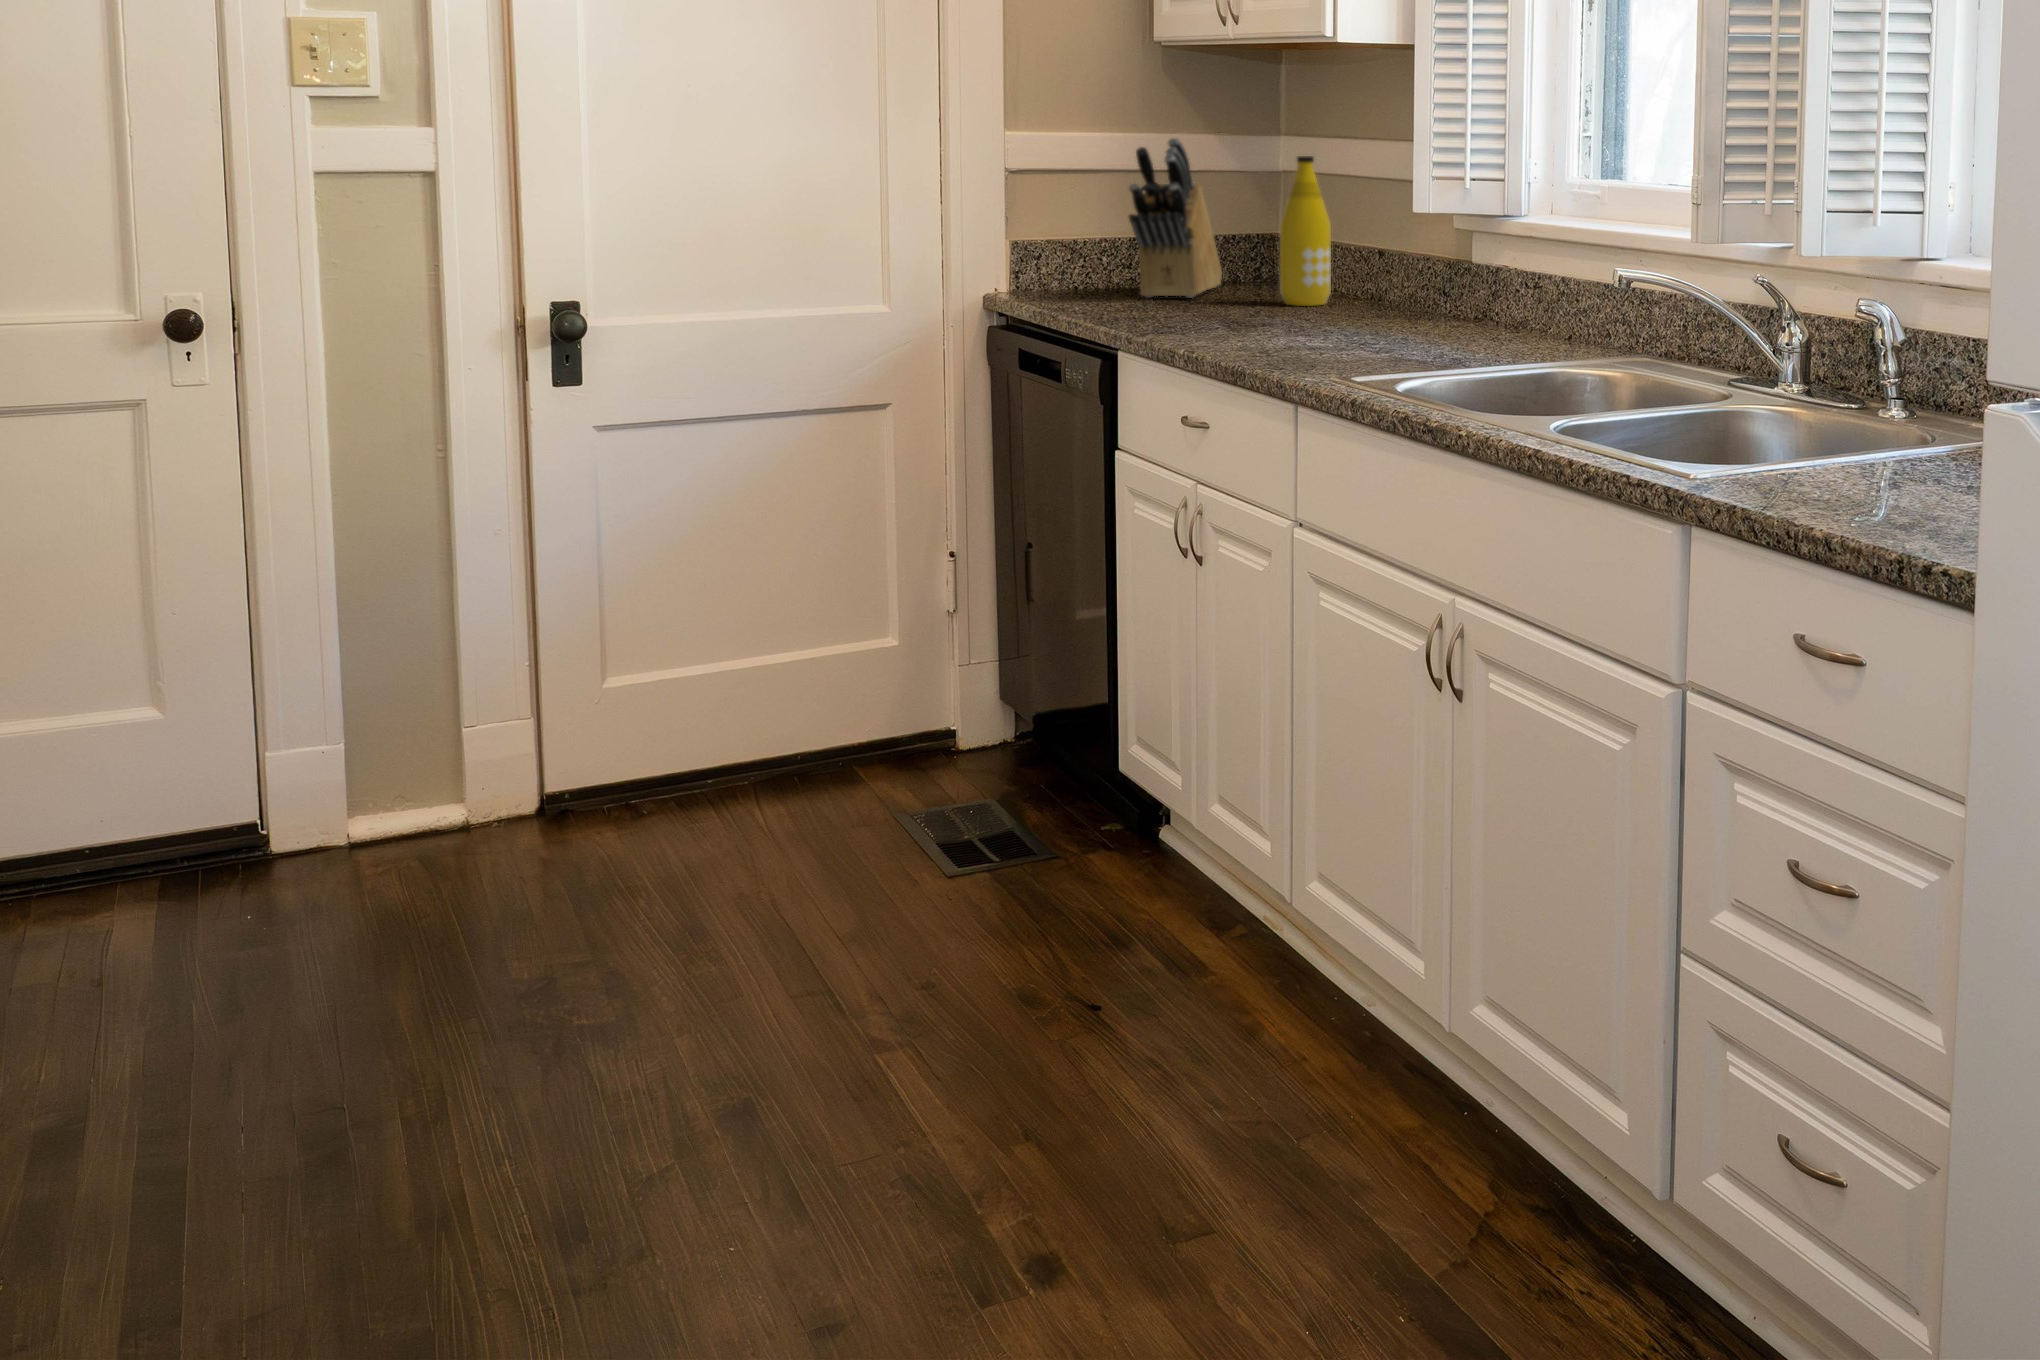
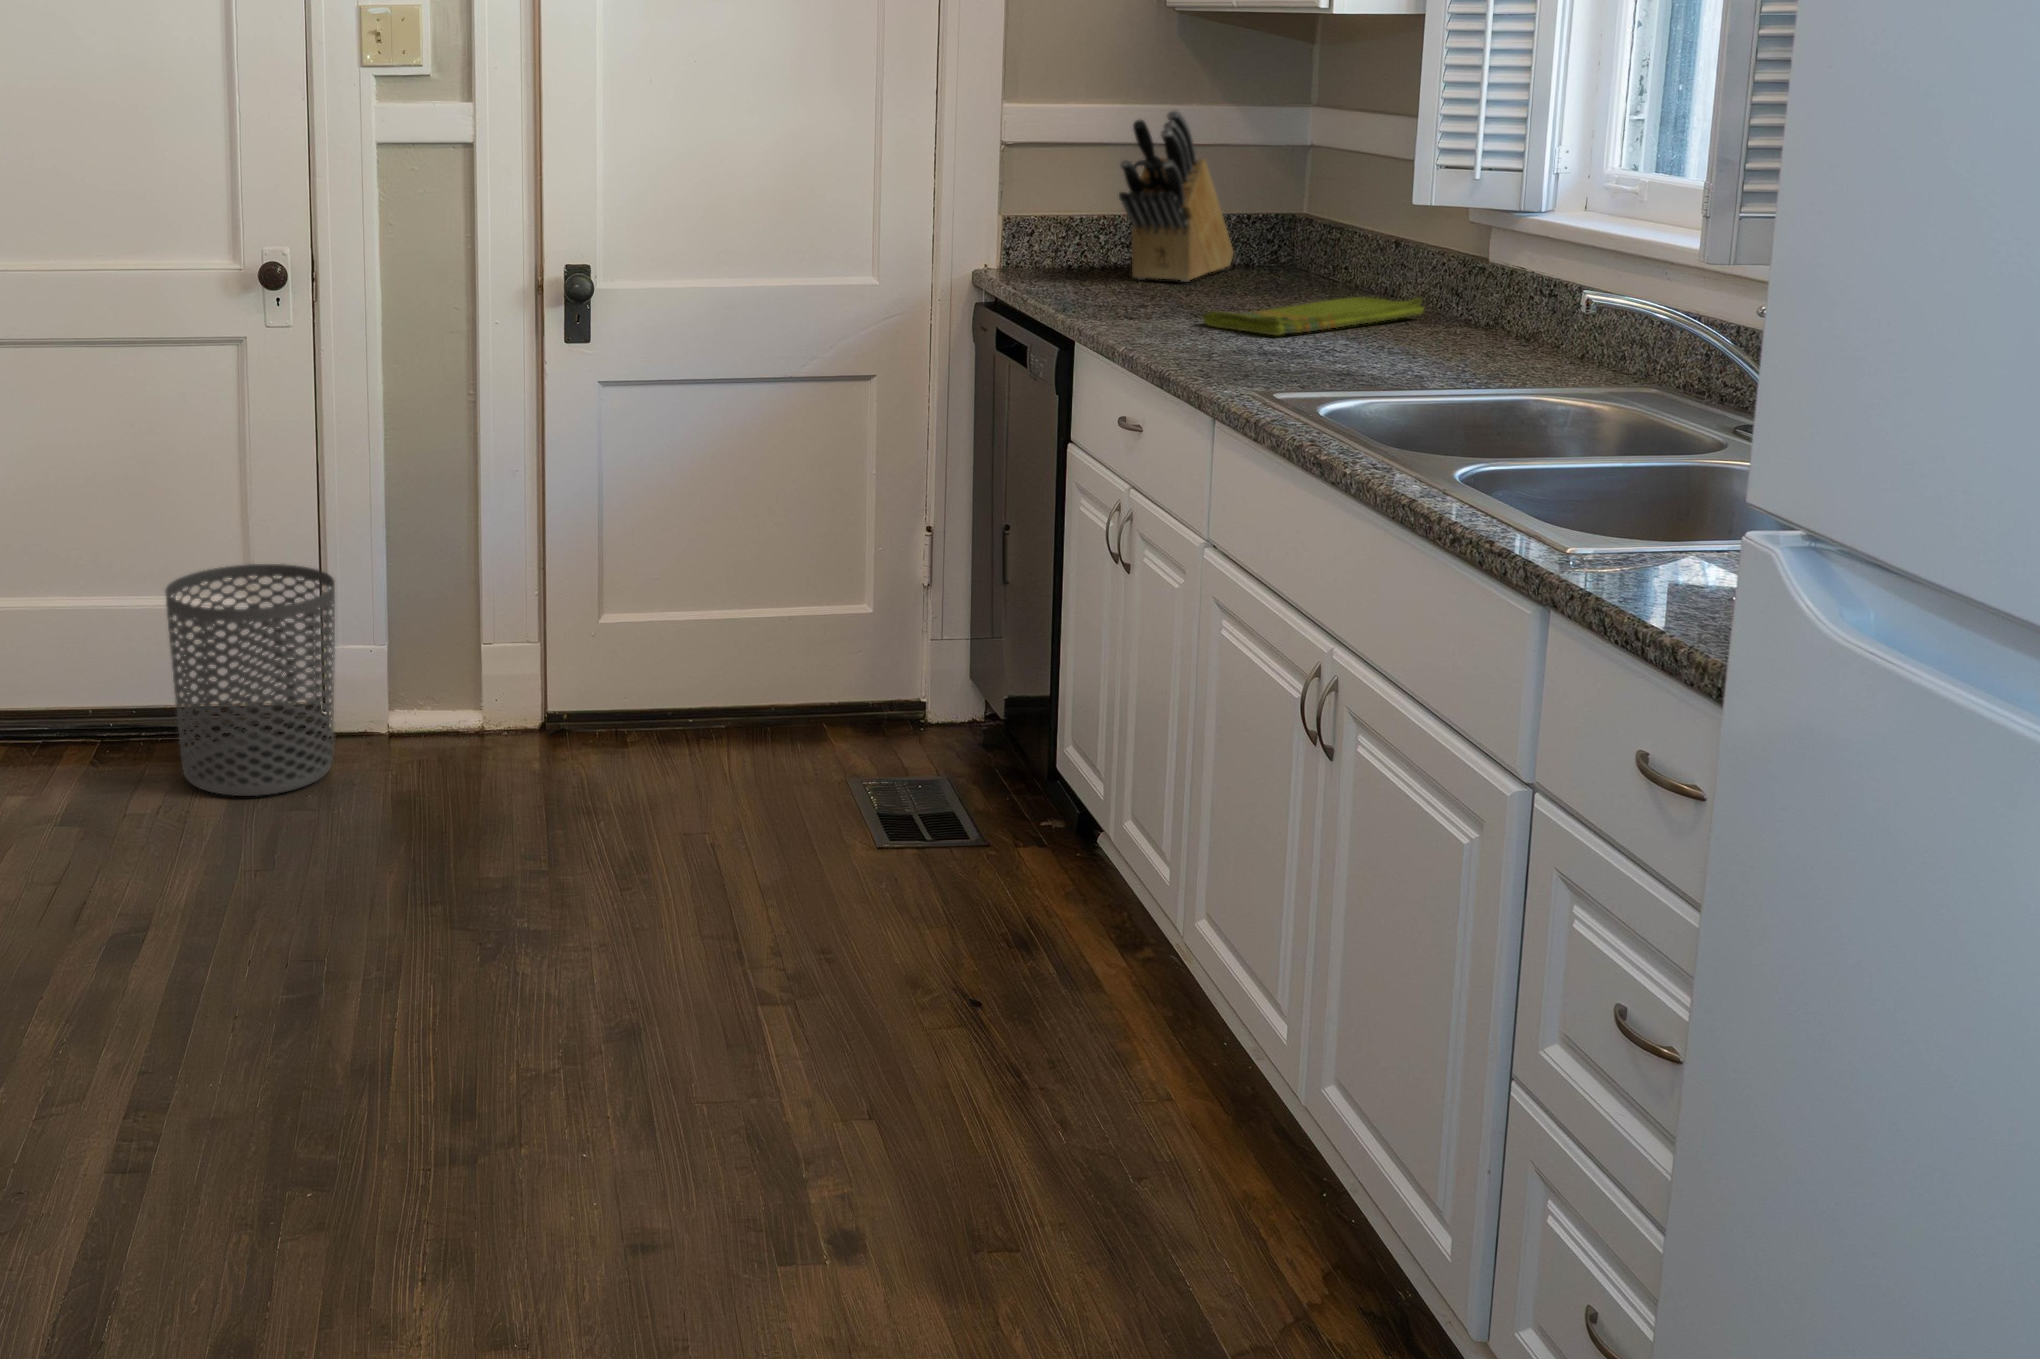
bottle: present [1280,156,1331,306] -> none [1282,131,1344,298]
dish towel: none [1234,299,1413,333] -> present [1203,297,1424,335]
waste bin: none [47,660,285,944] -> present [165,564,335,796]

